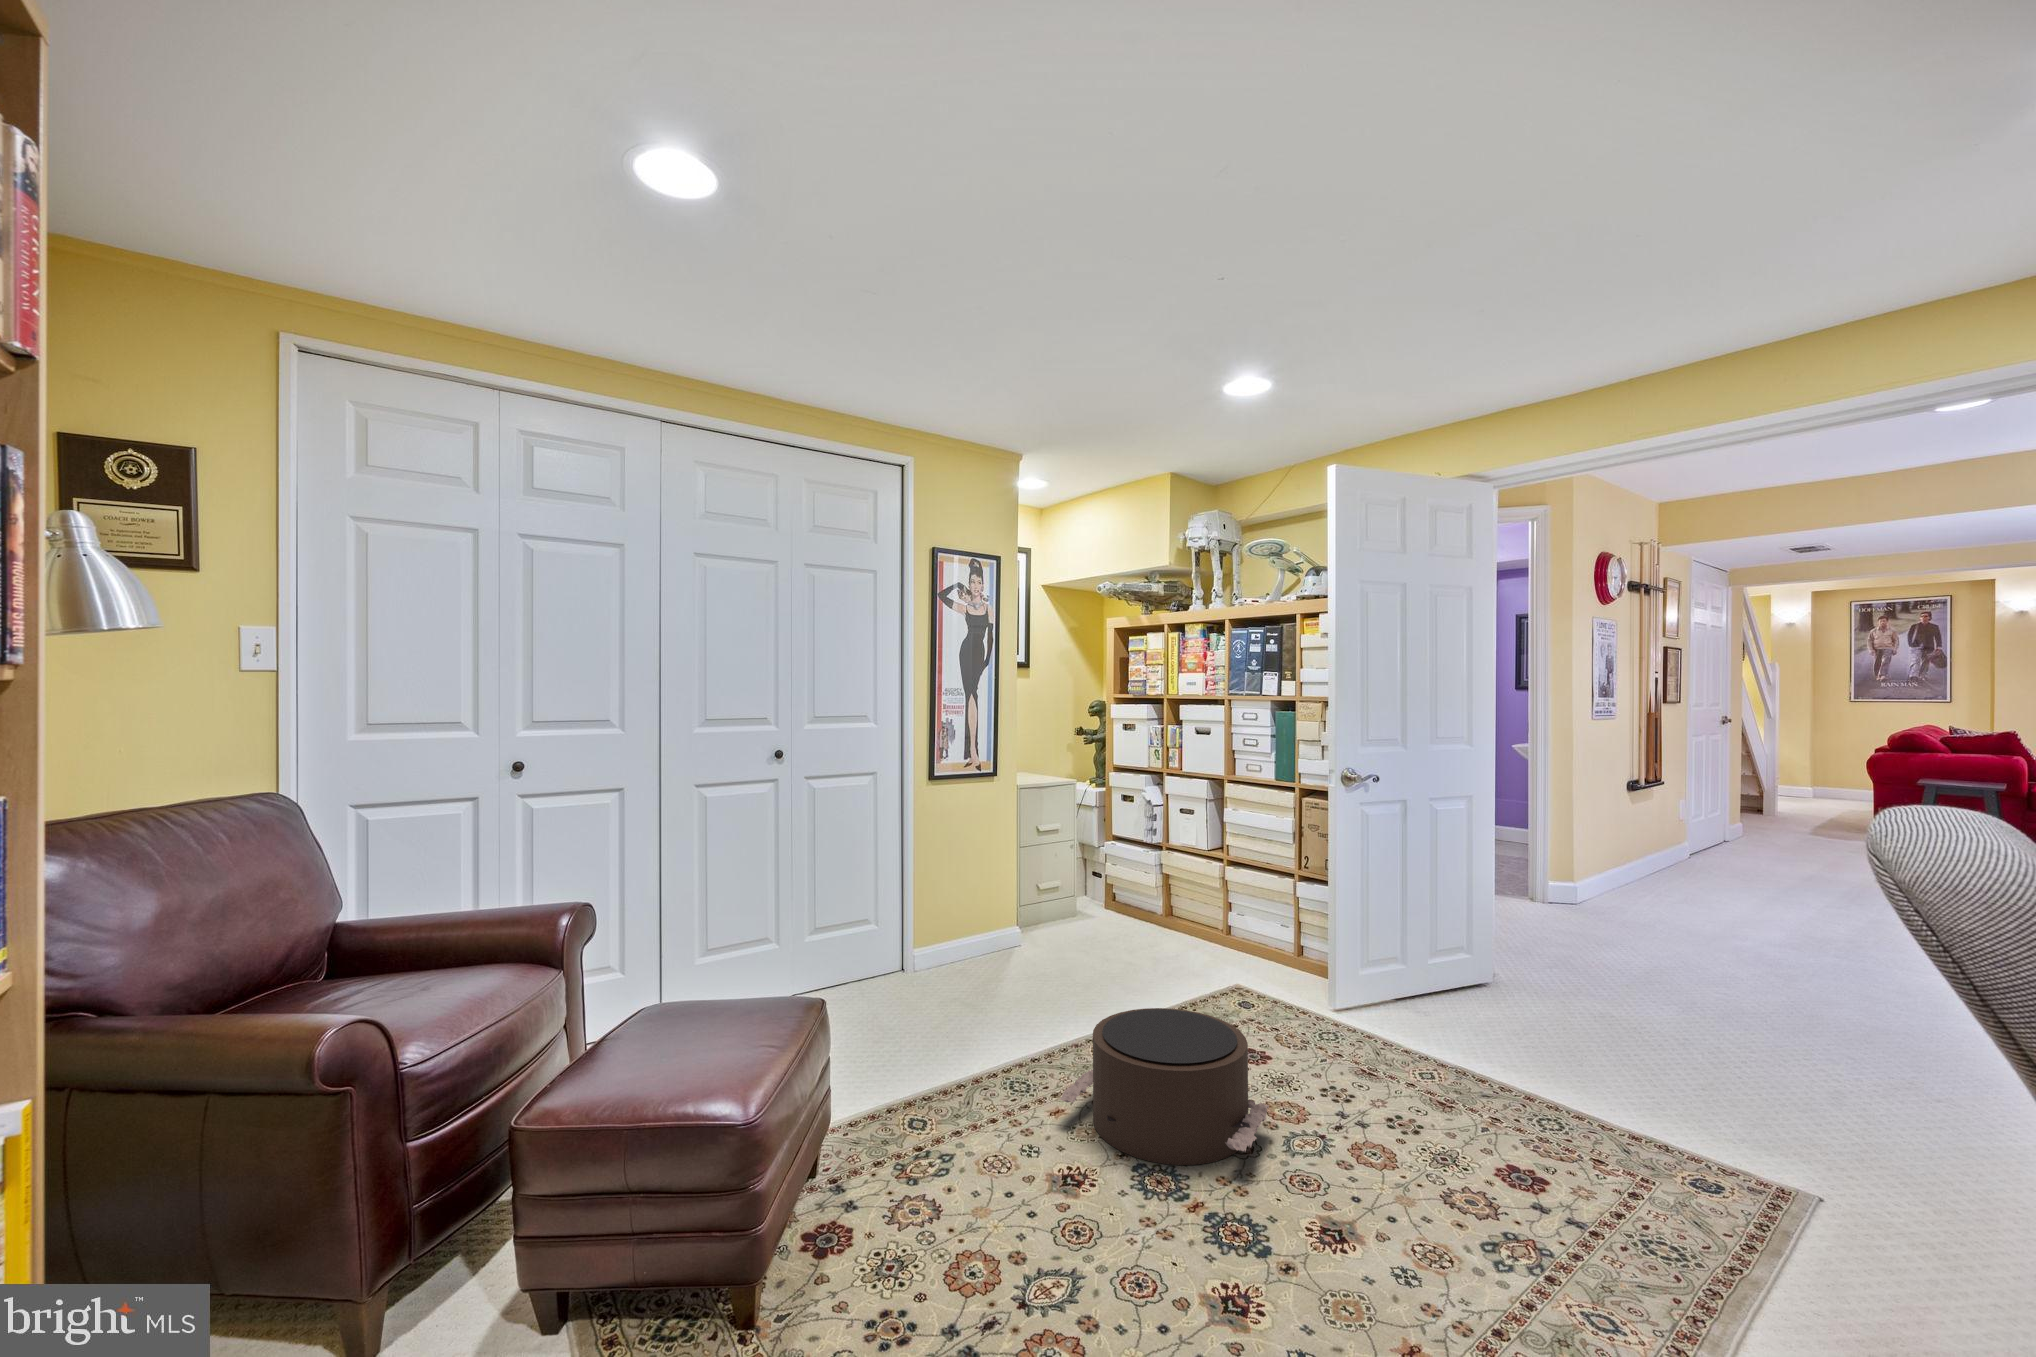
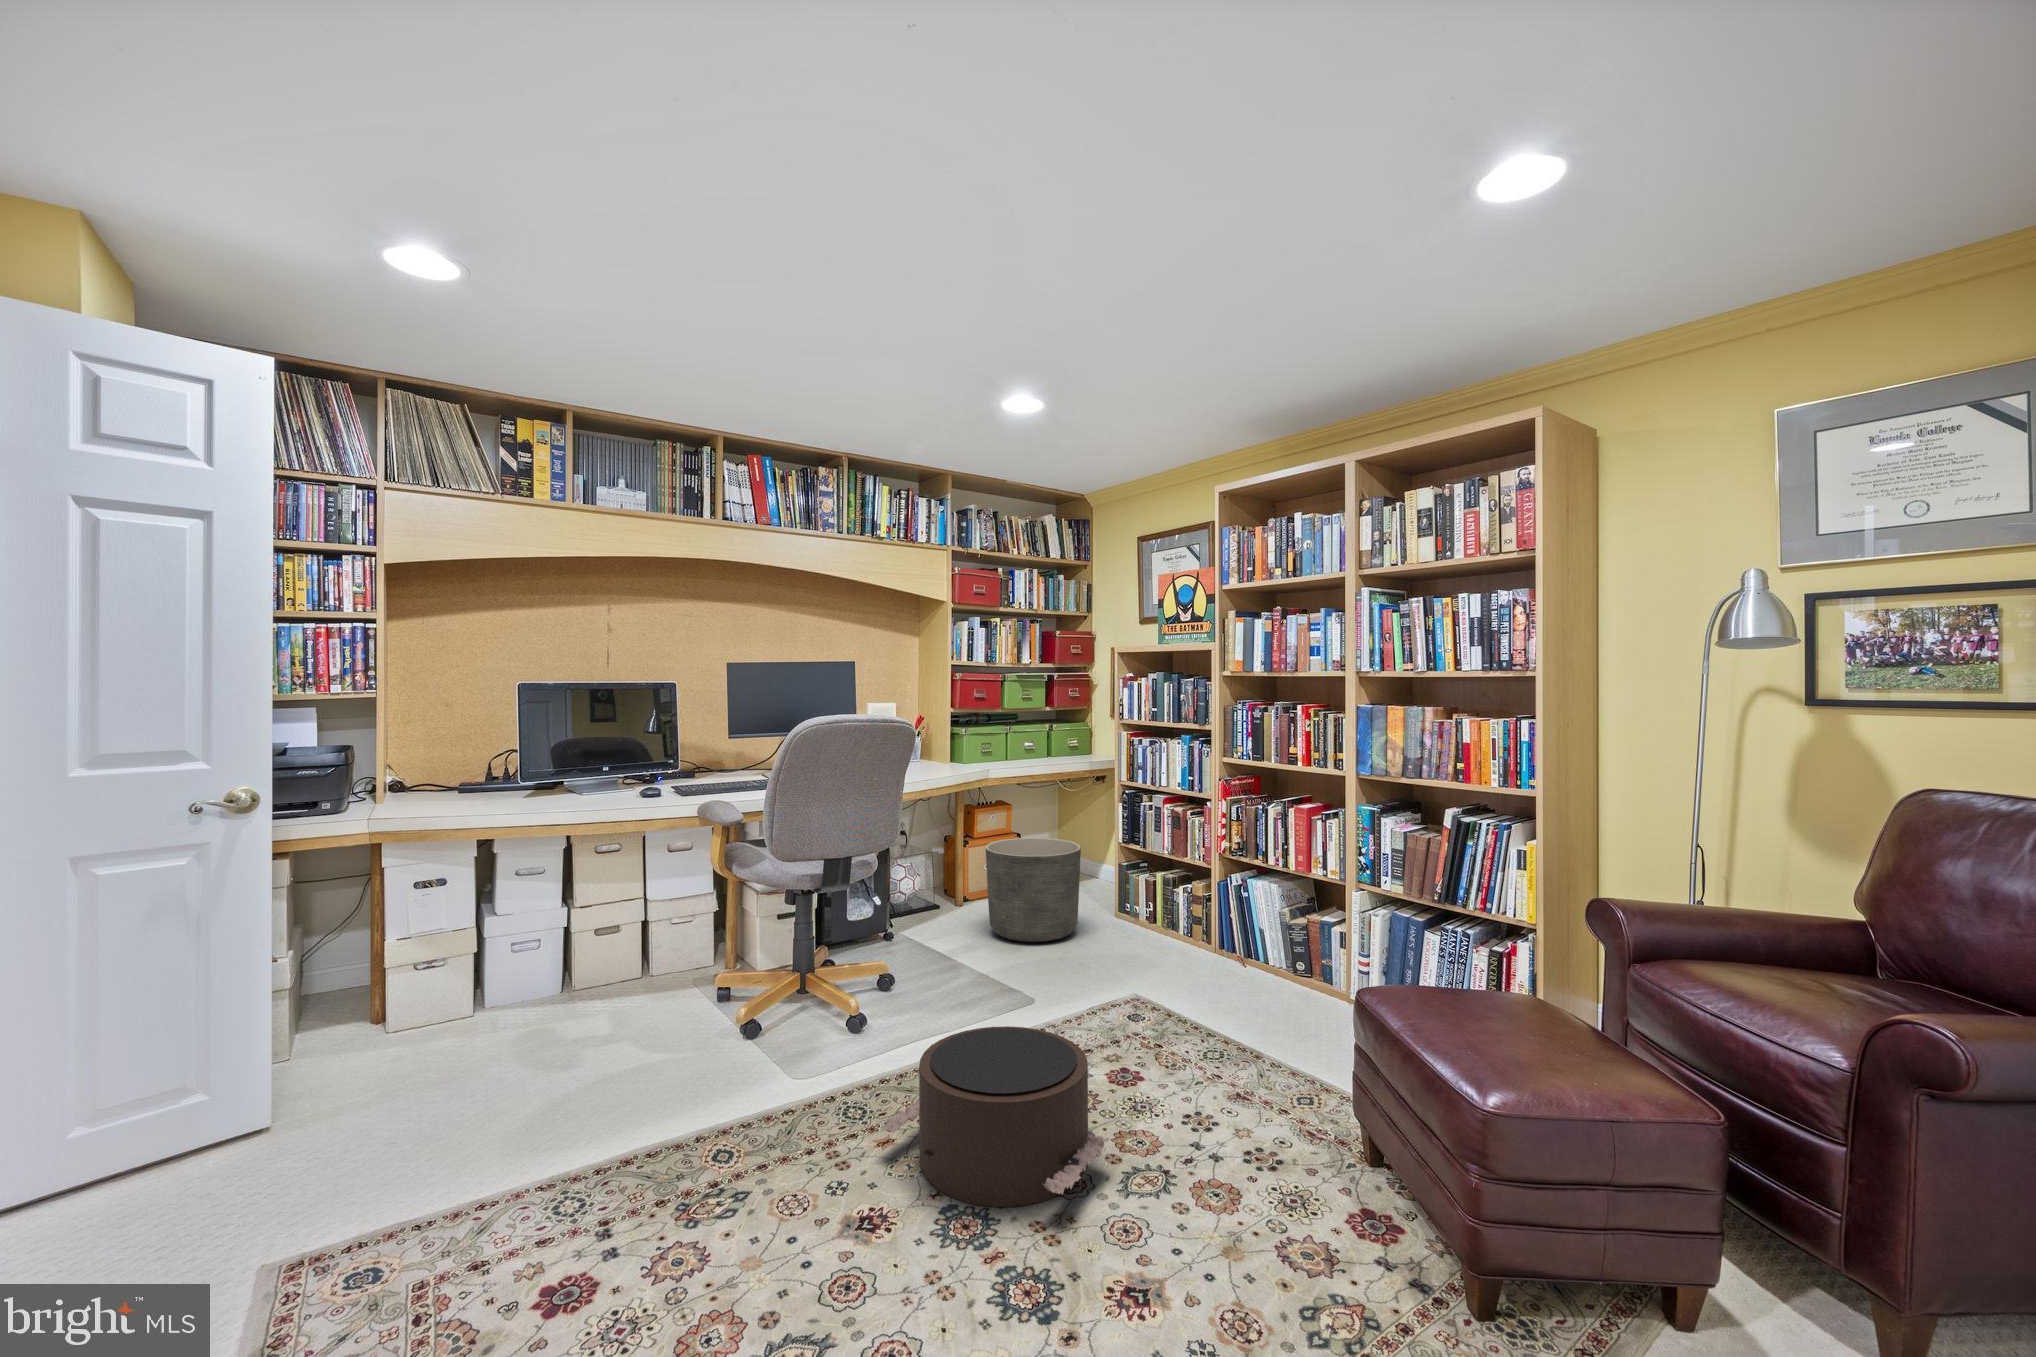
planter: none [1072,840,1163,938] -> present [986,838,1081,942]

